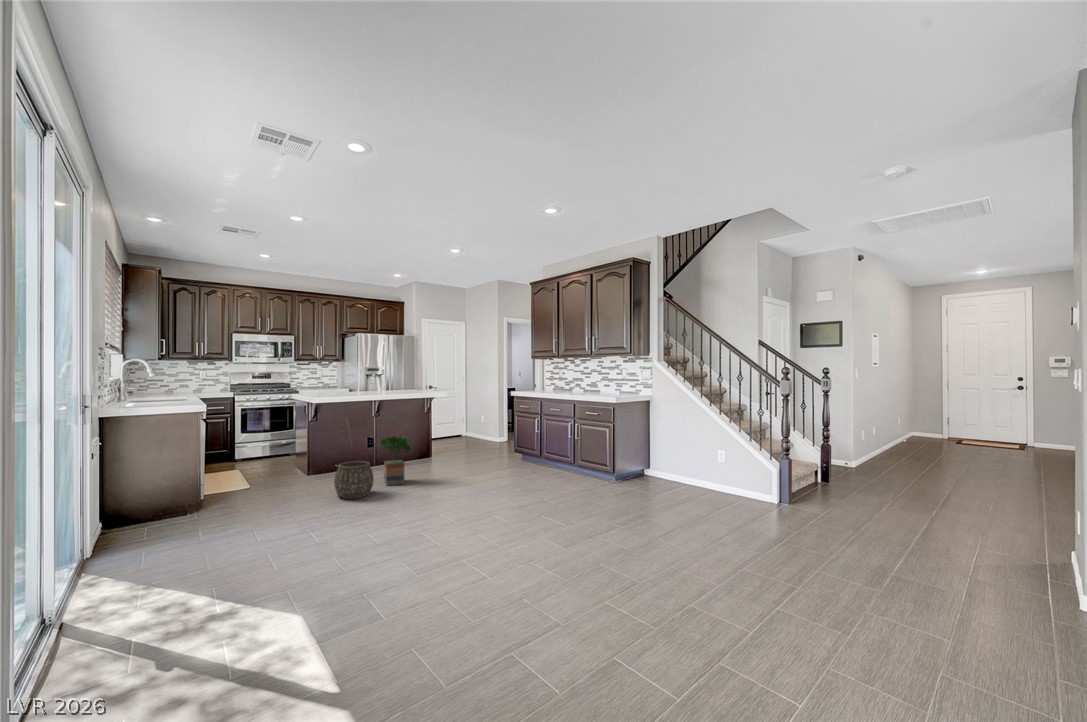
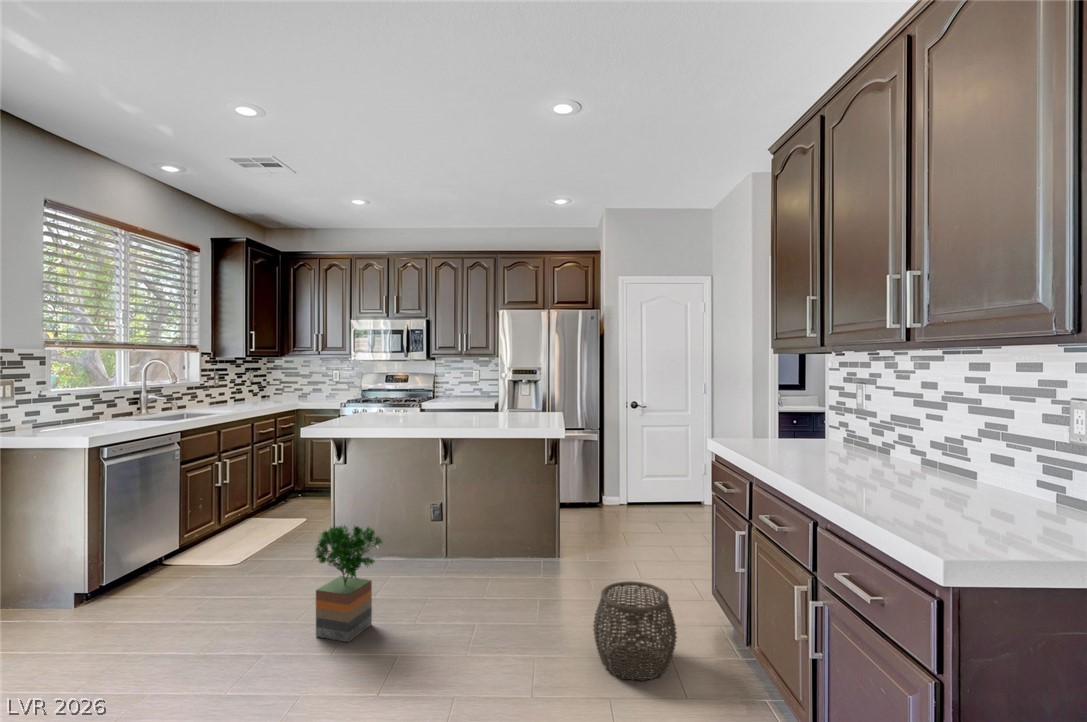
woven basket: present [334,461,374,499] -> present [593,581,677,681]

